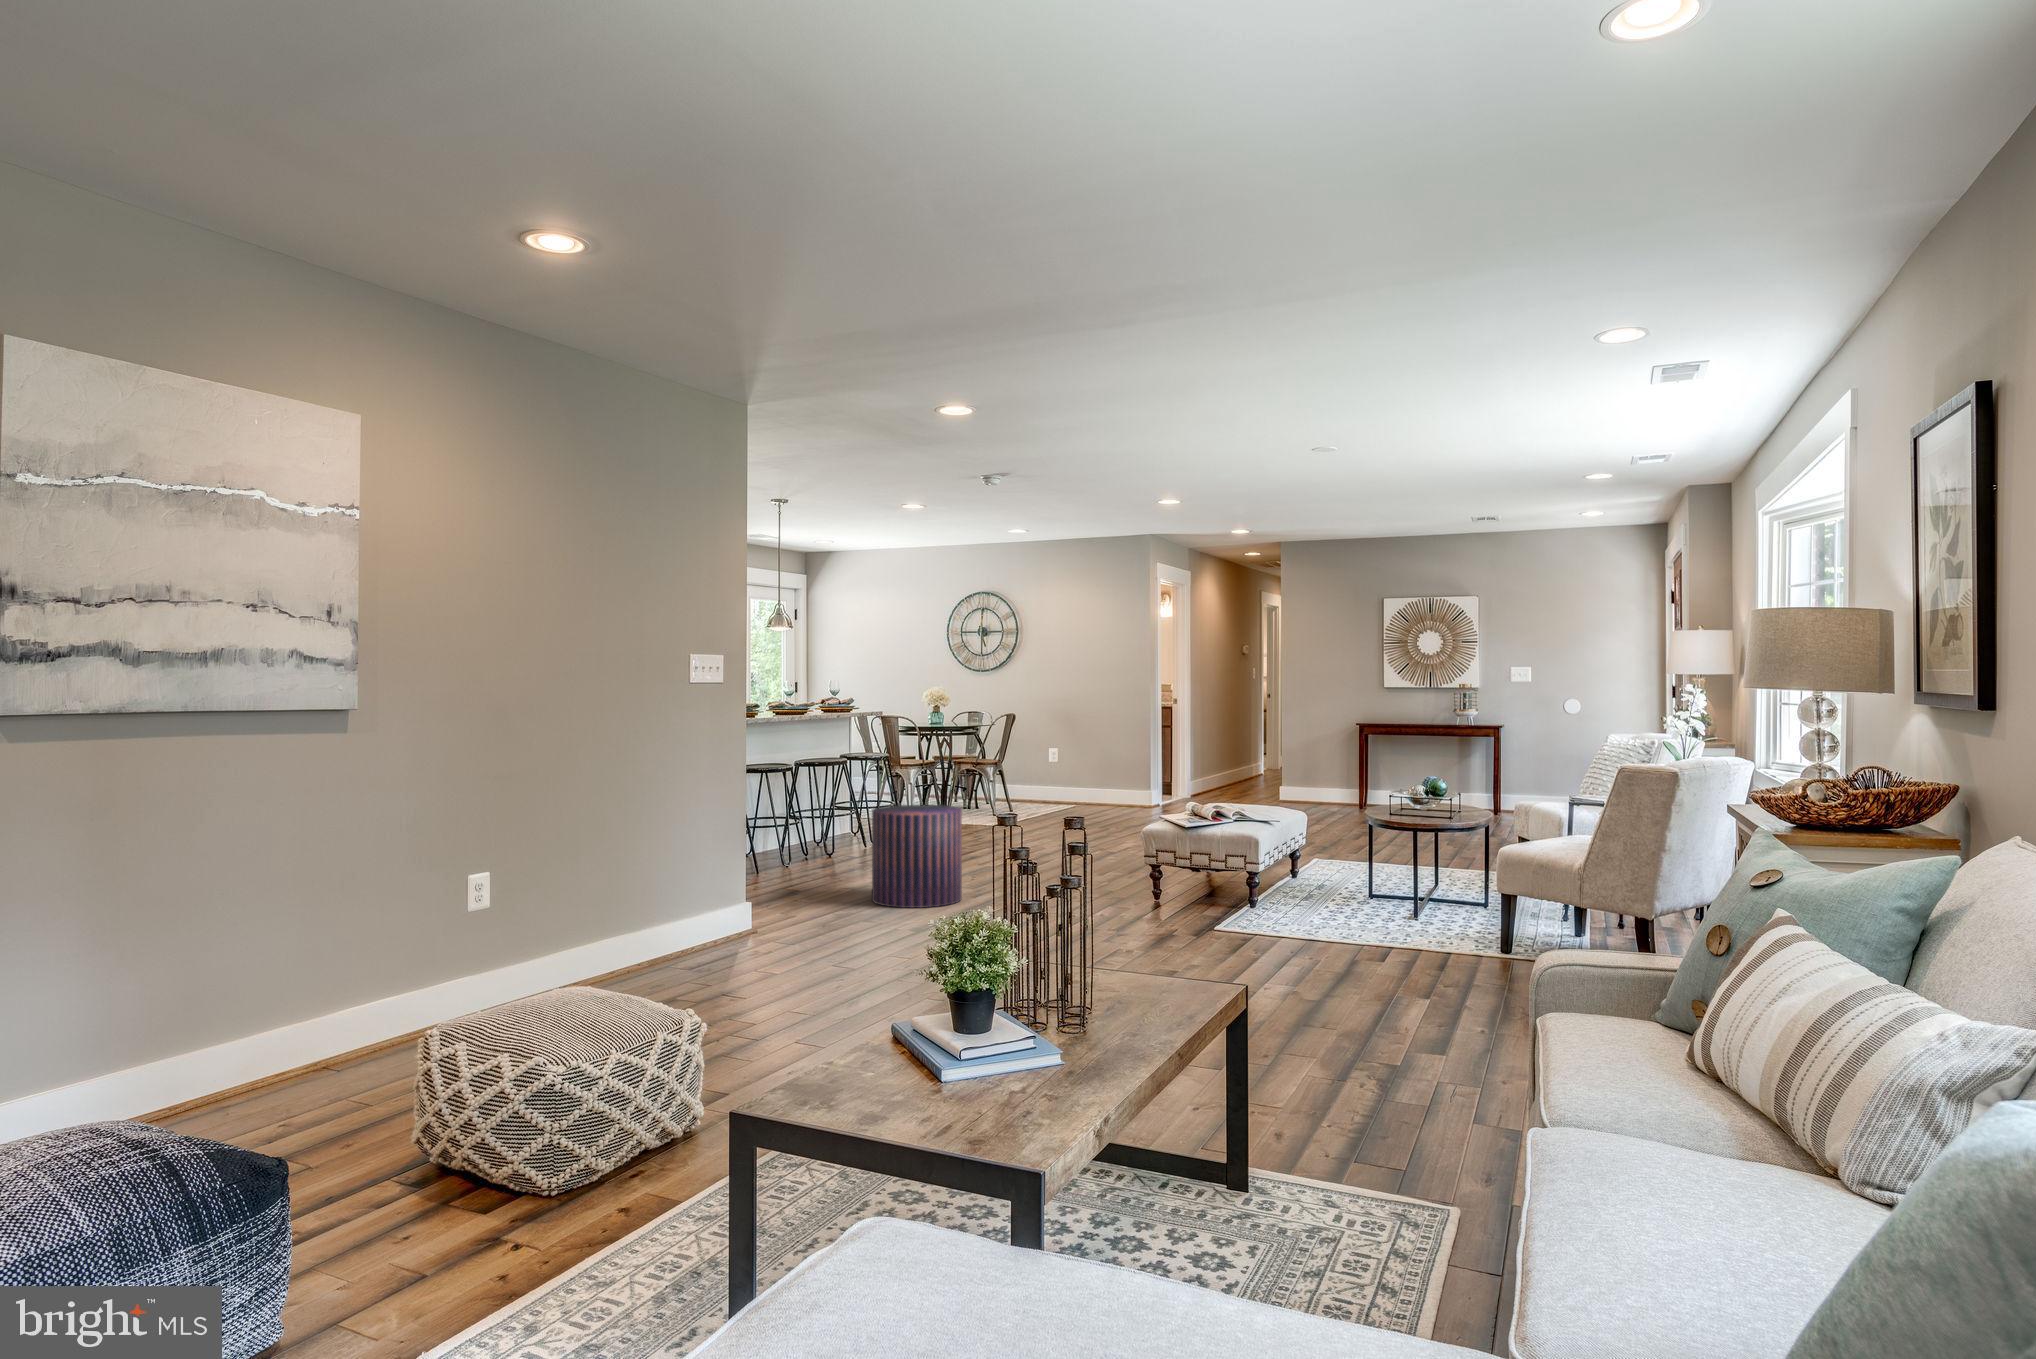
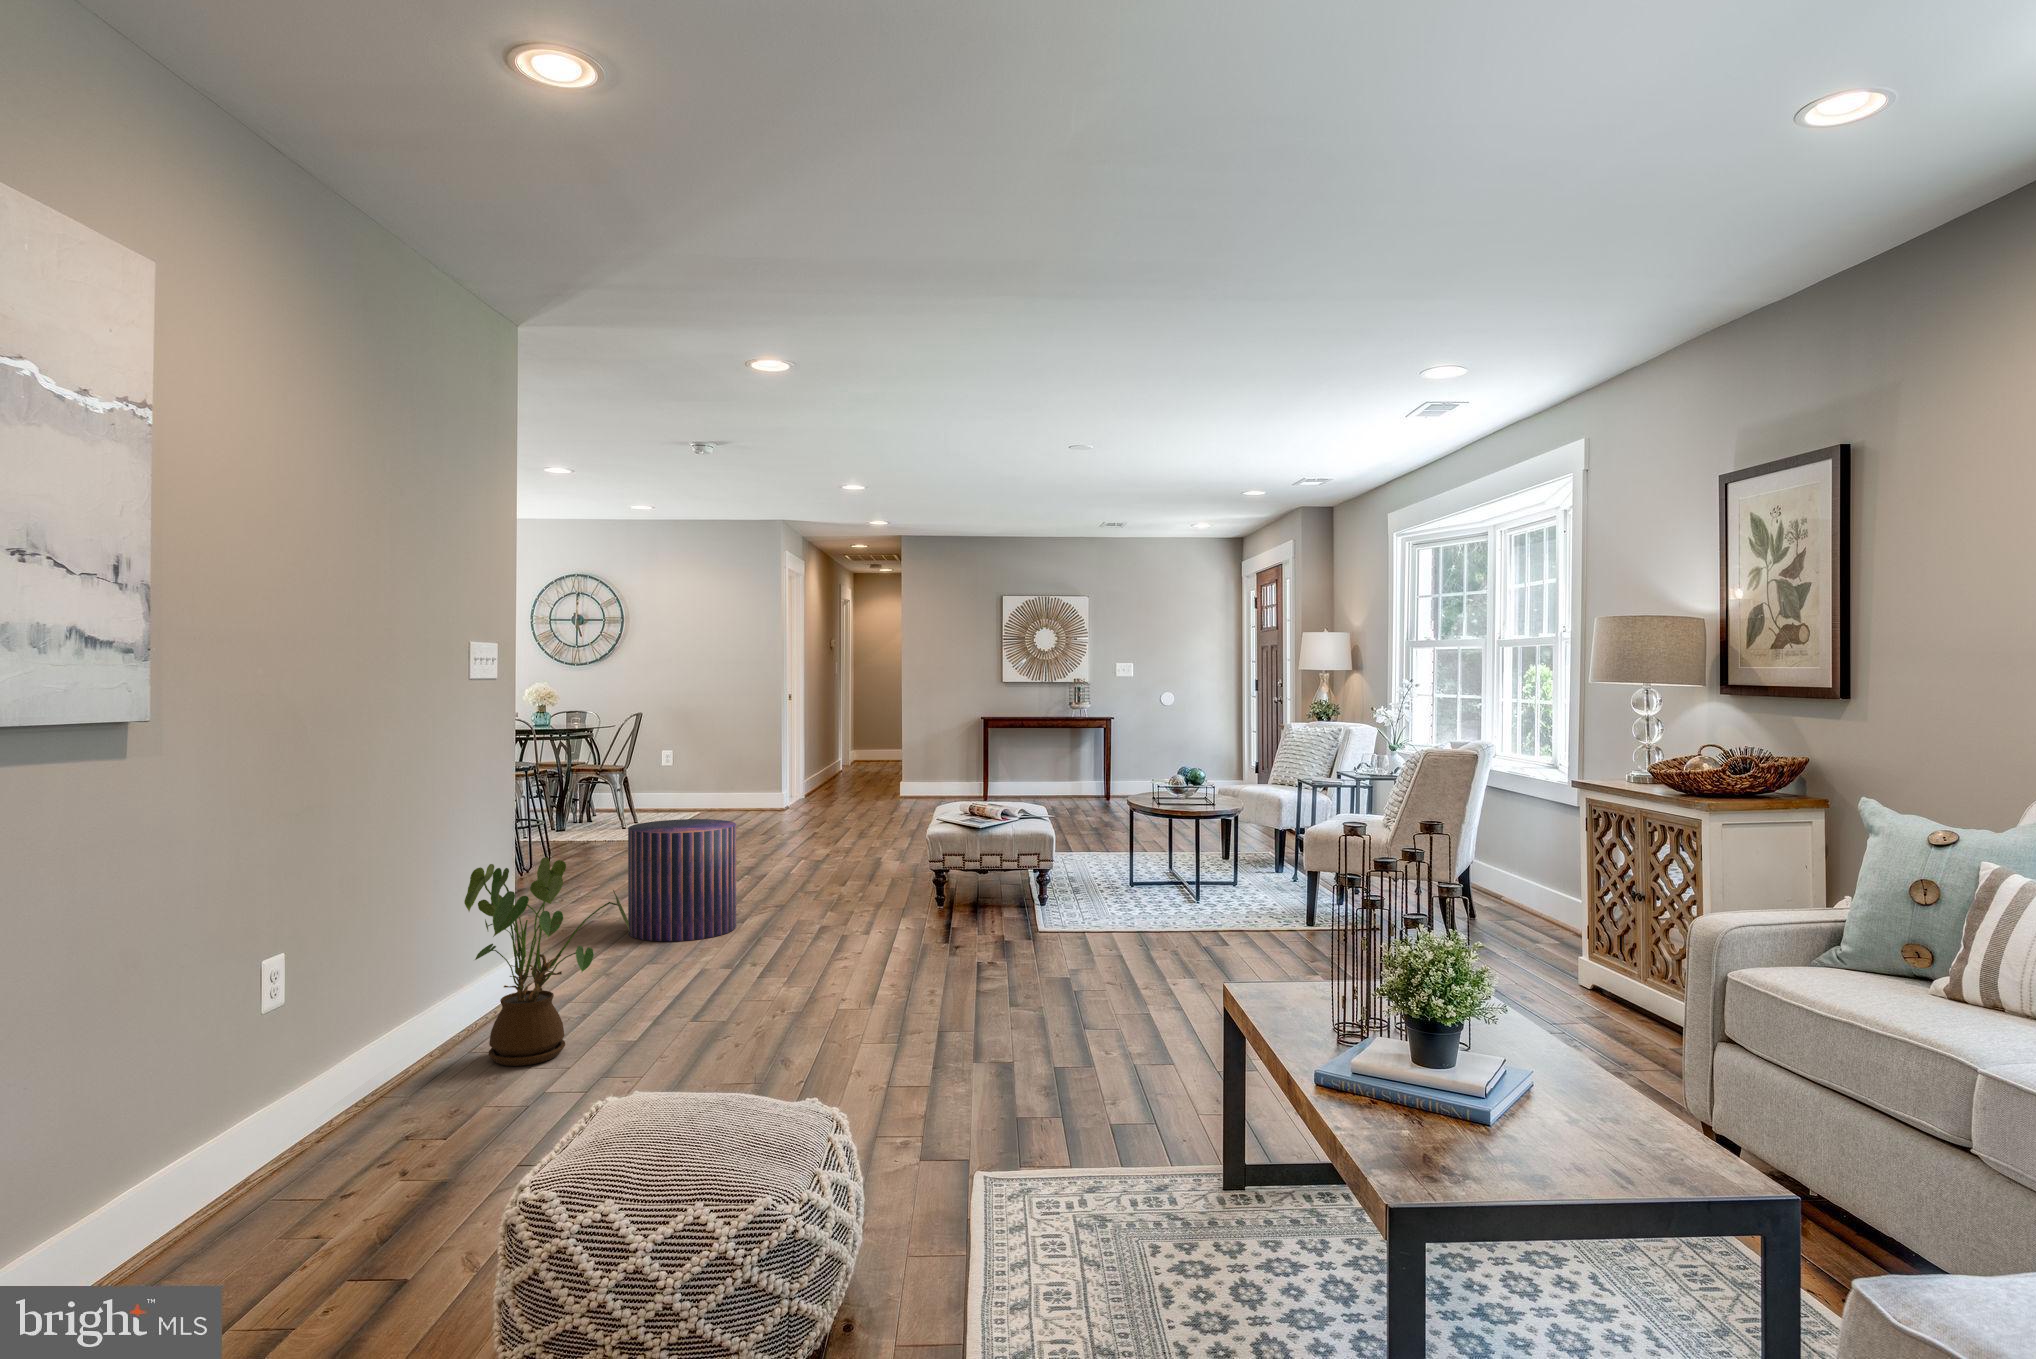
house plant: none [649,822,765,978] -> present [464,857,629,1066]

